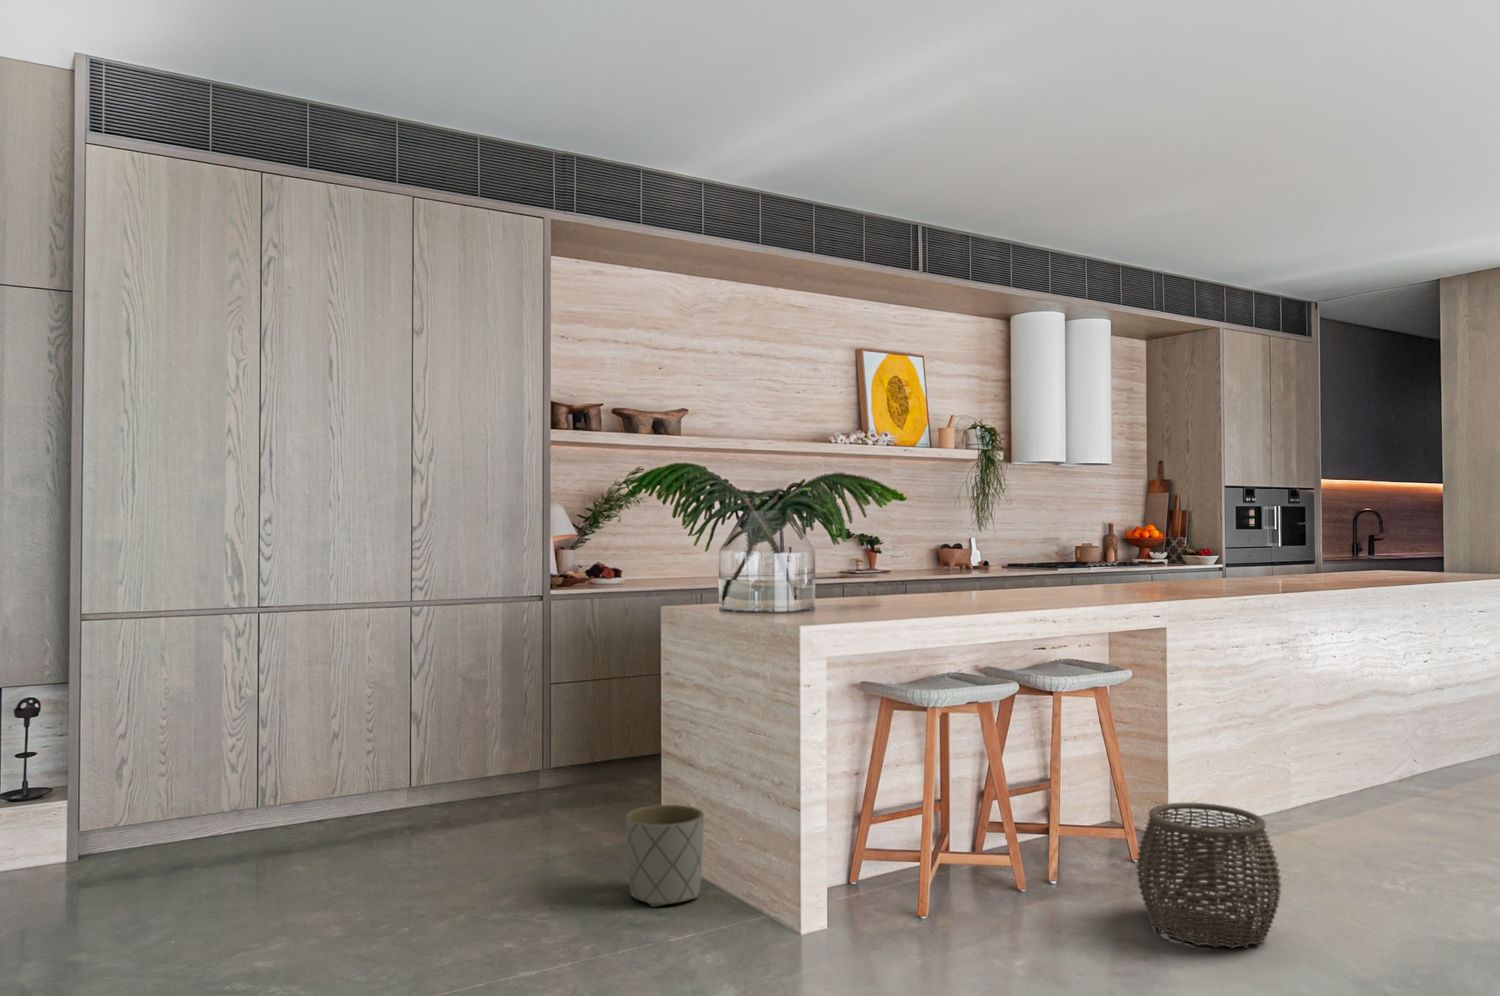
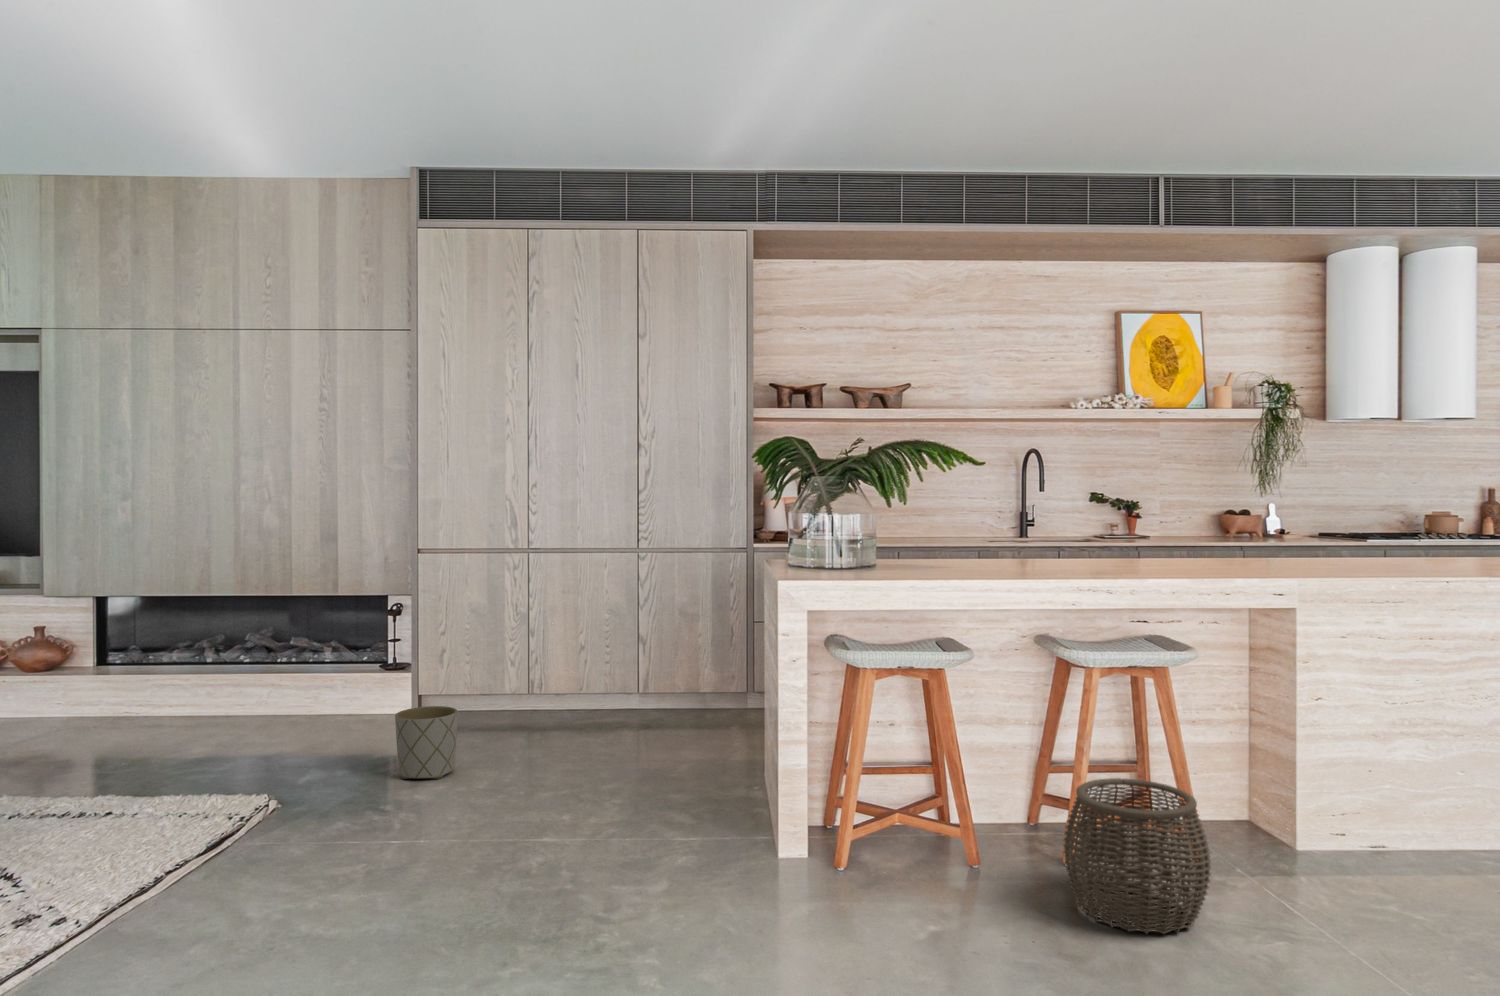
planter: present [626,805,704,907] -> present [395,706,458,779]

